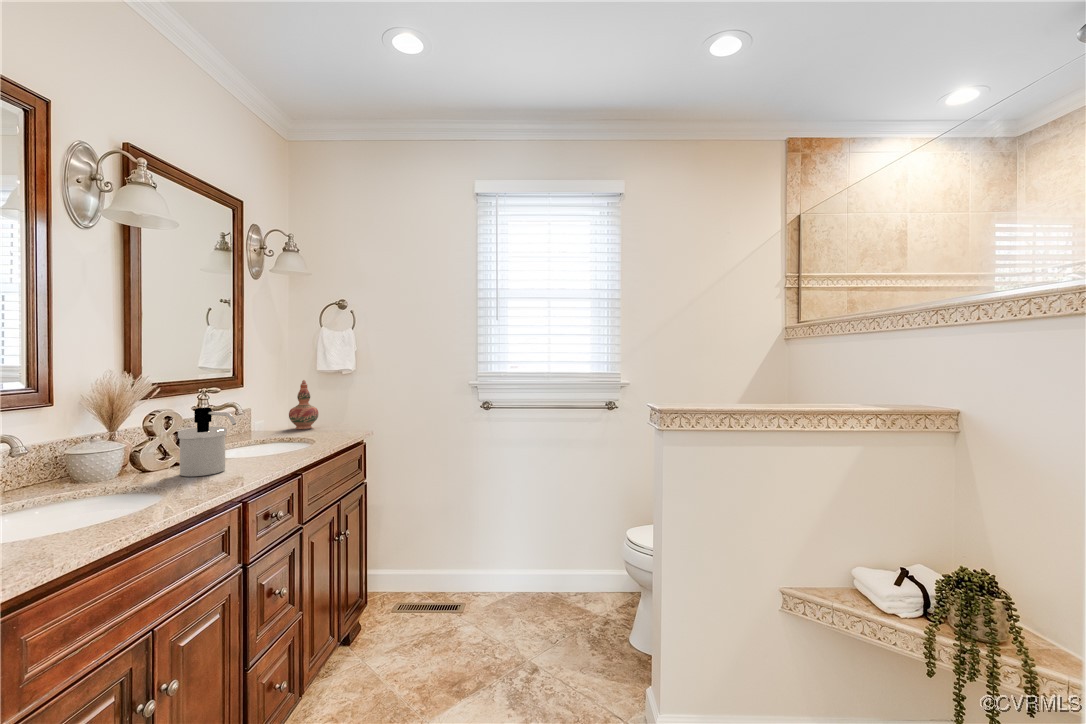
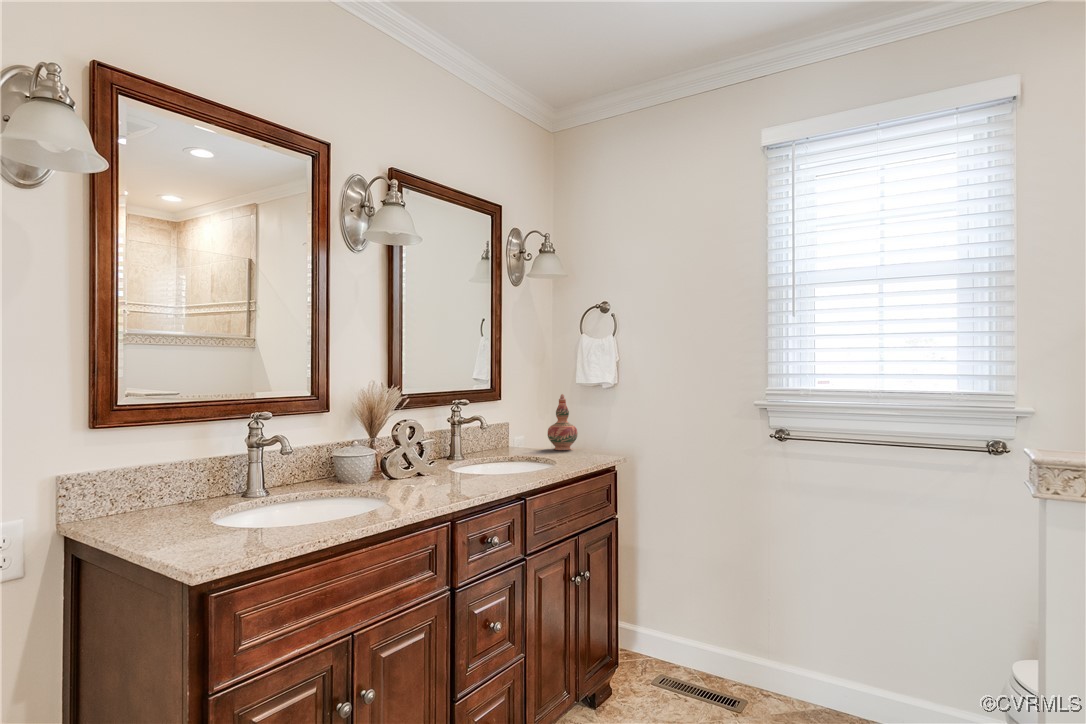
soap dispenser: present [178,407,236,477] -> none [413,419,455,489]

